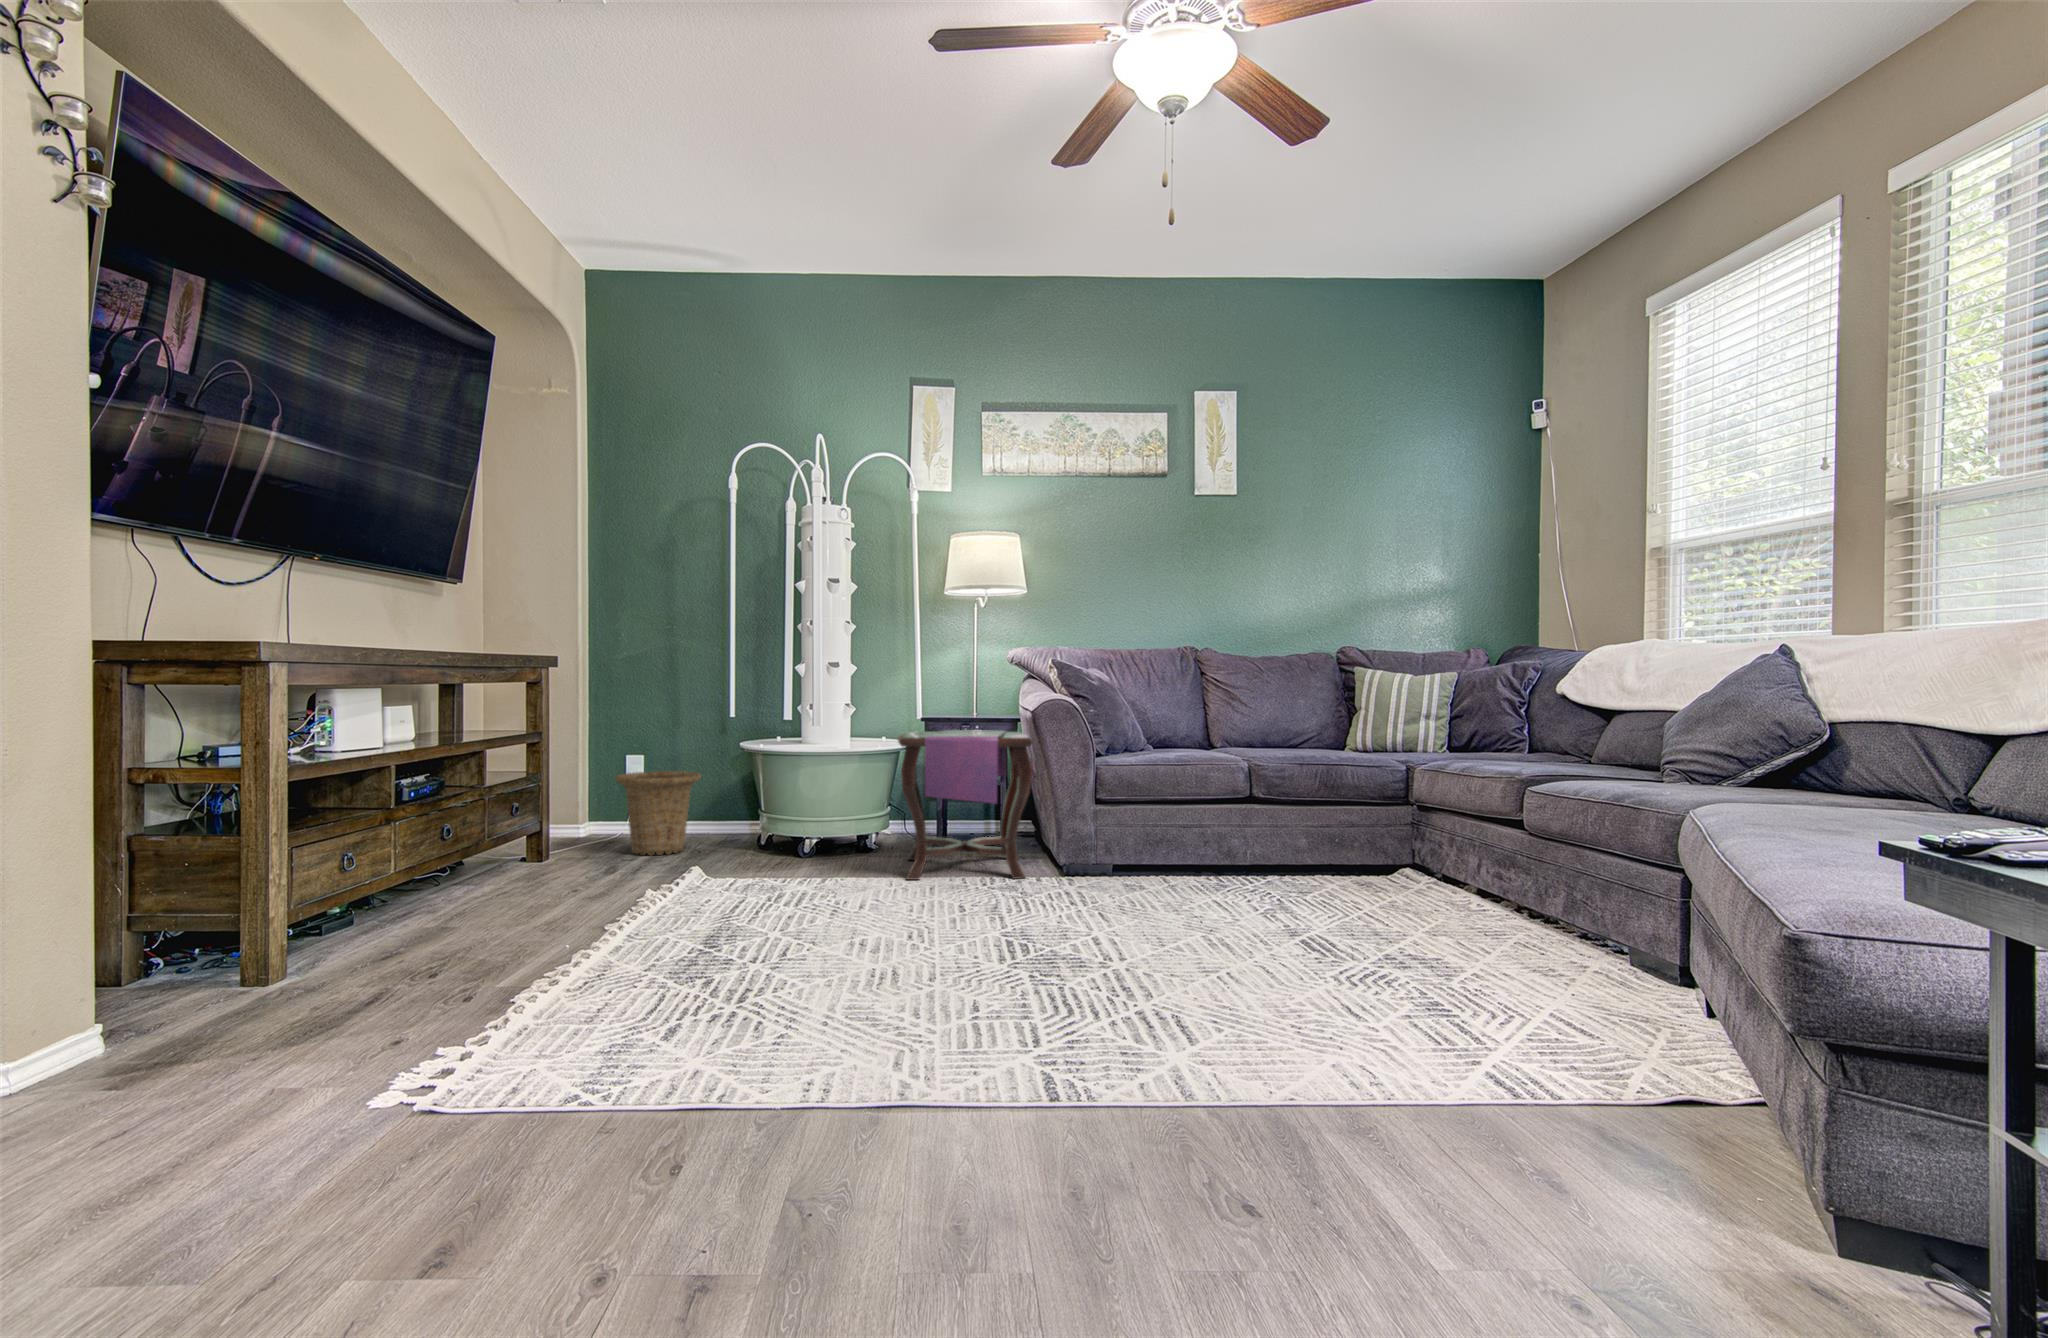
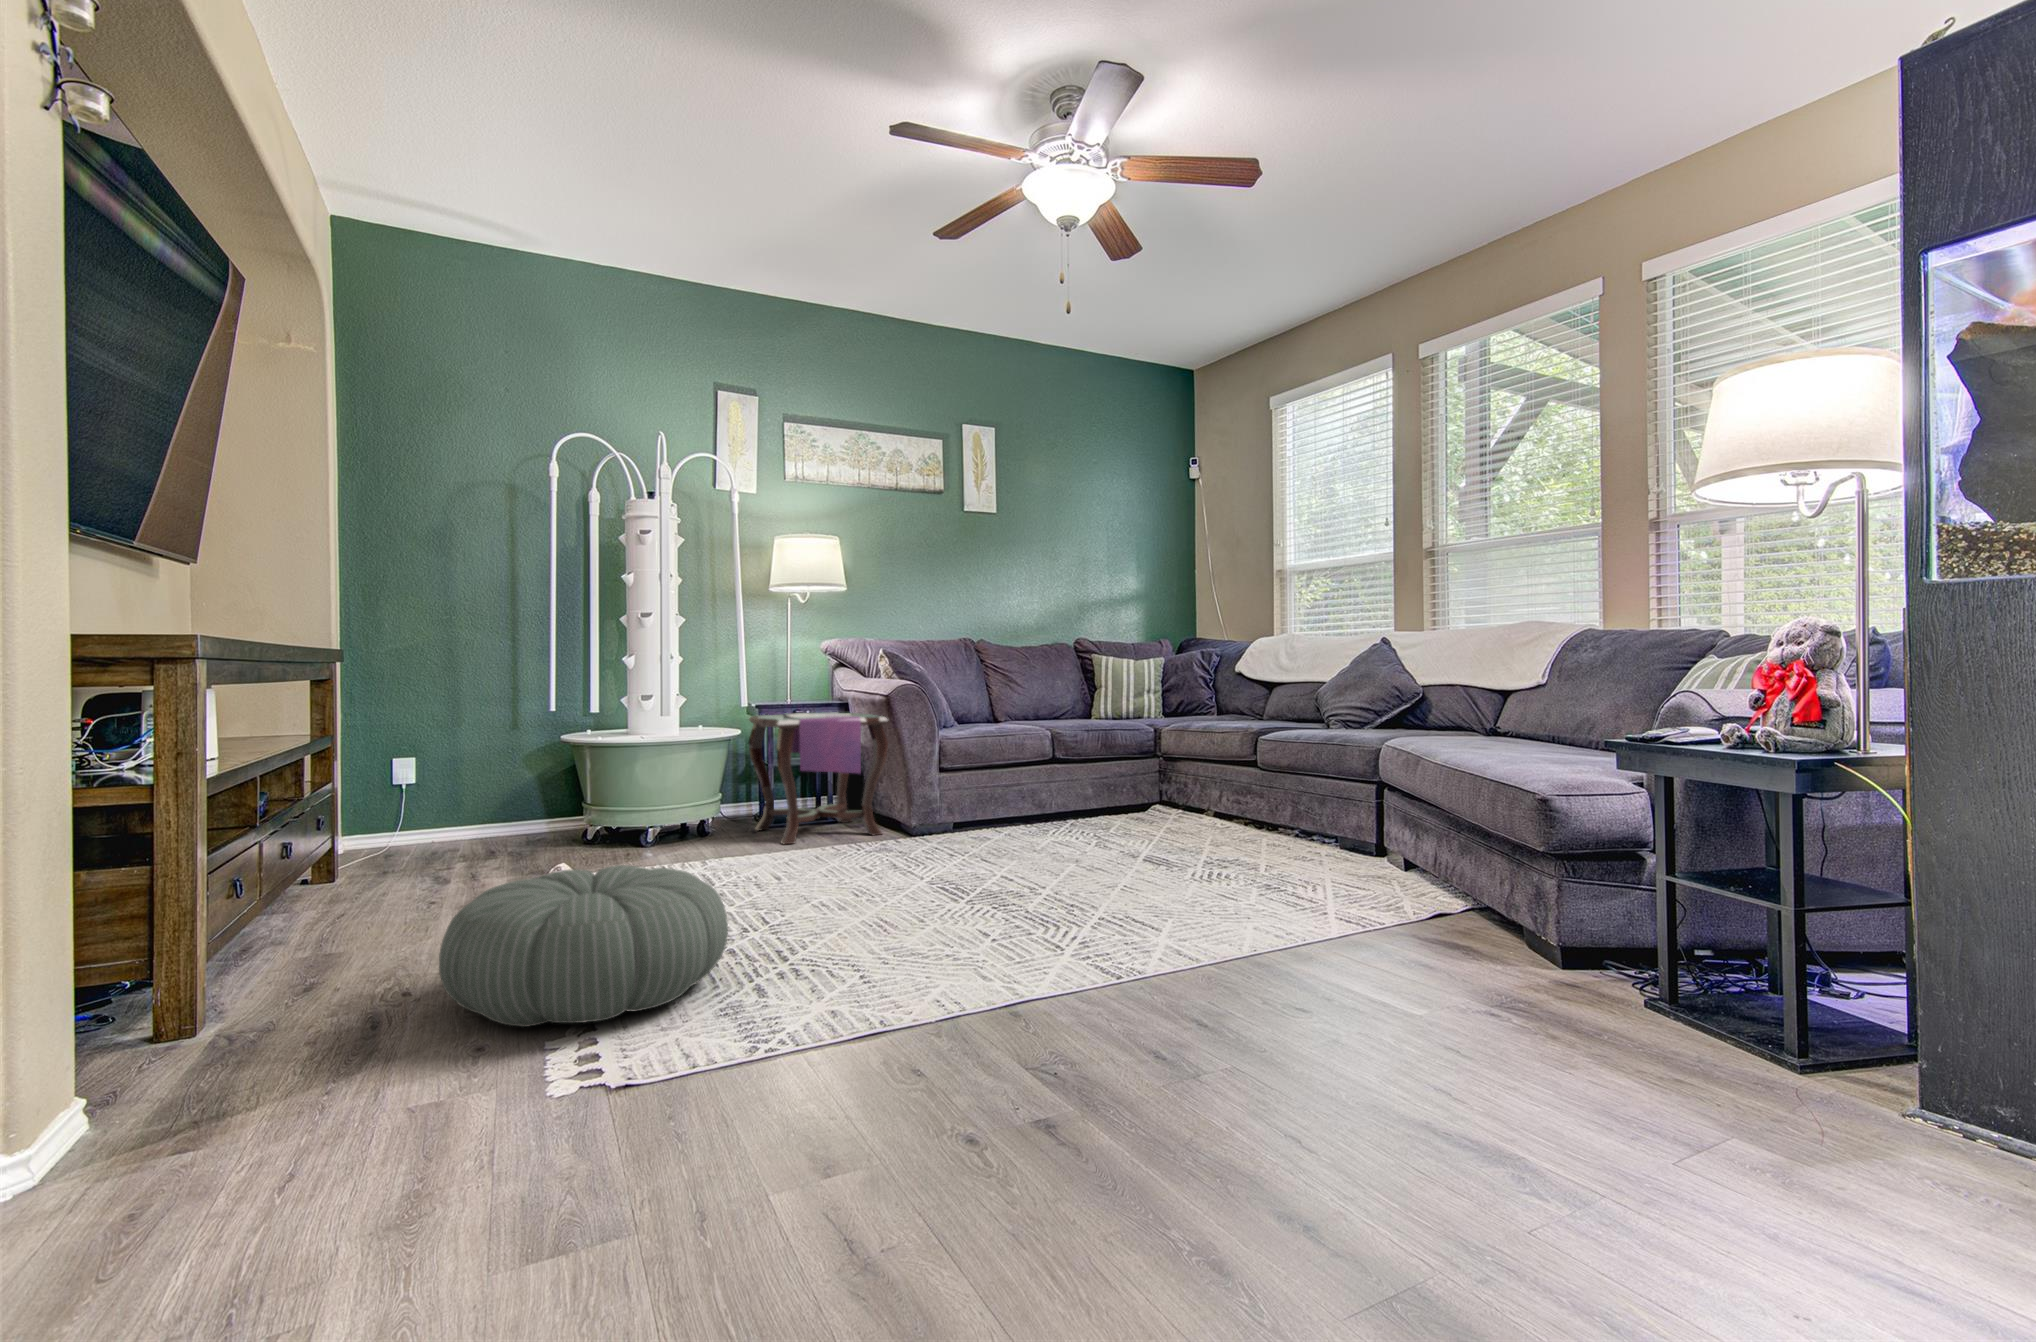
basket: present [615,771,701,855] -> none [436,764,529,850]
pouf: none [242,893,592,1082] -> present [439,865,728,1027]

